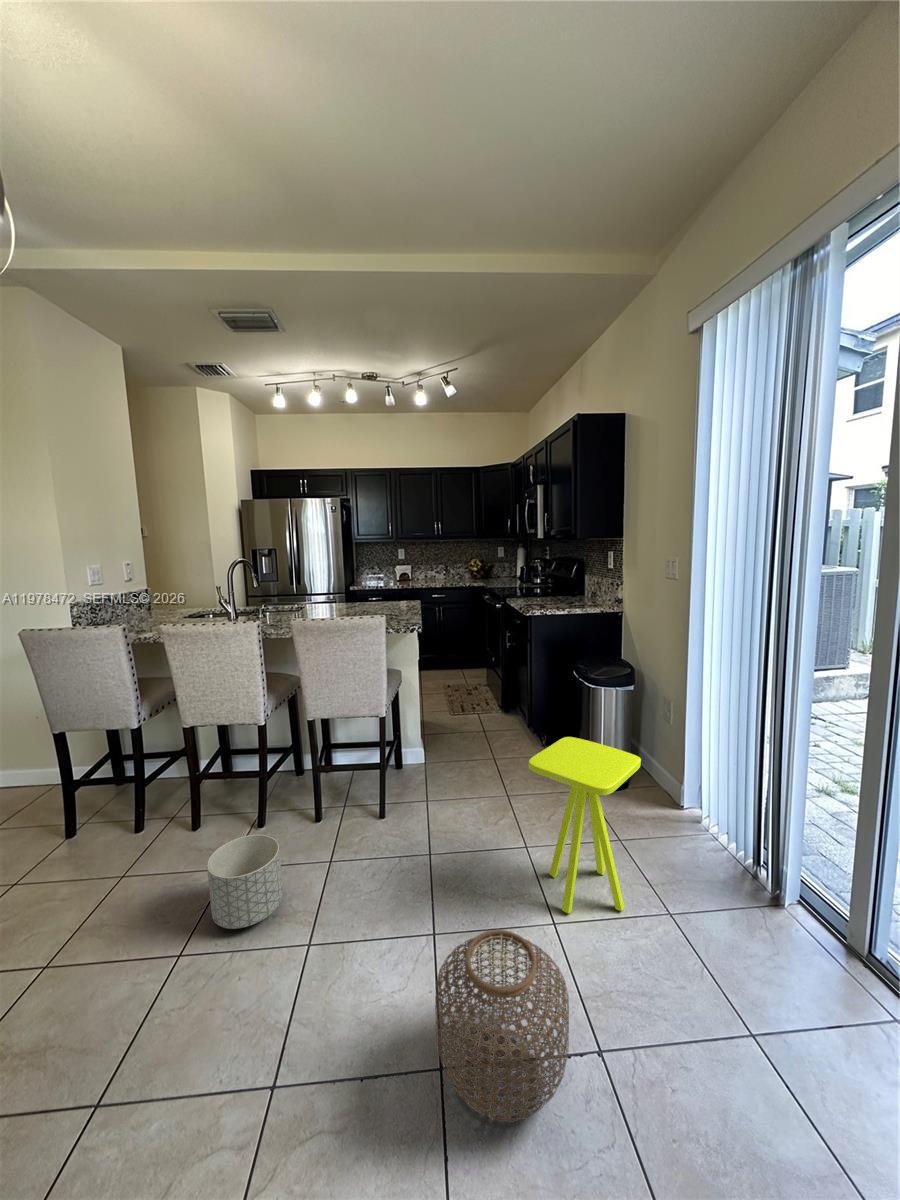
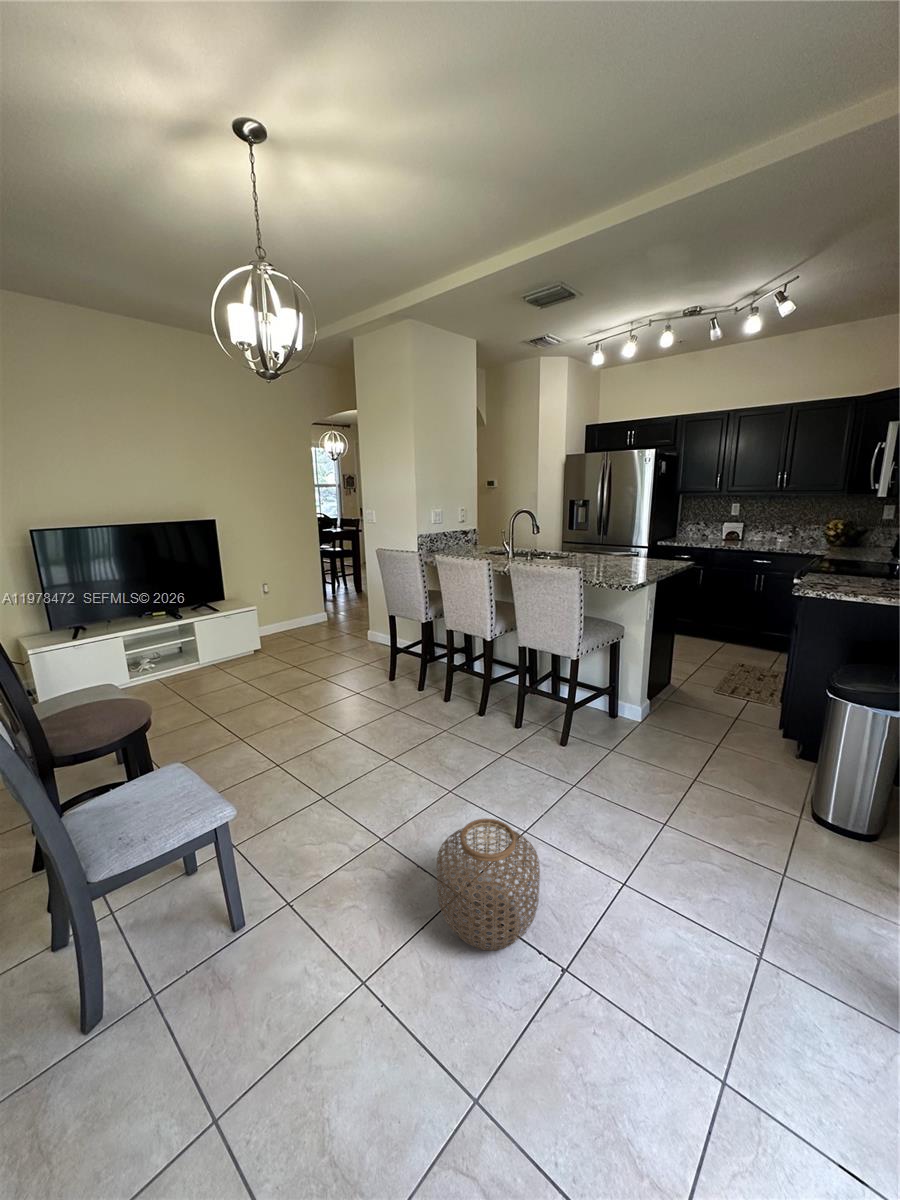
side table: present [529,737,641,914] -> none [636,727,767,917]
planter: present [207,835,283,929] -> none [412,710,458,765]

